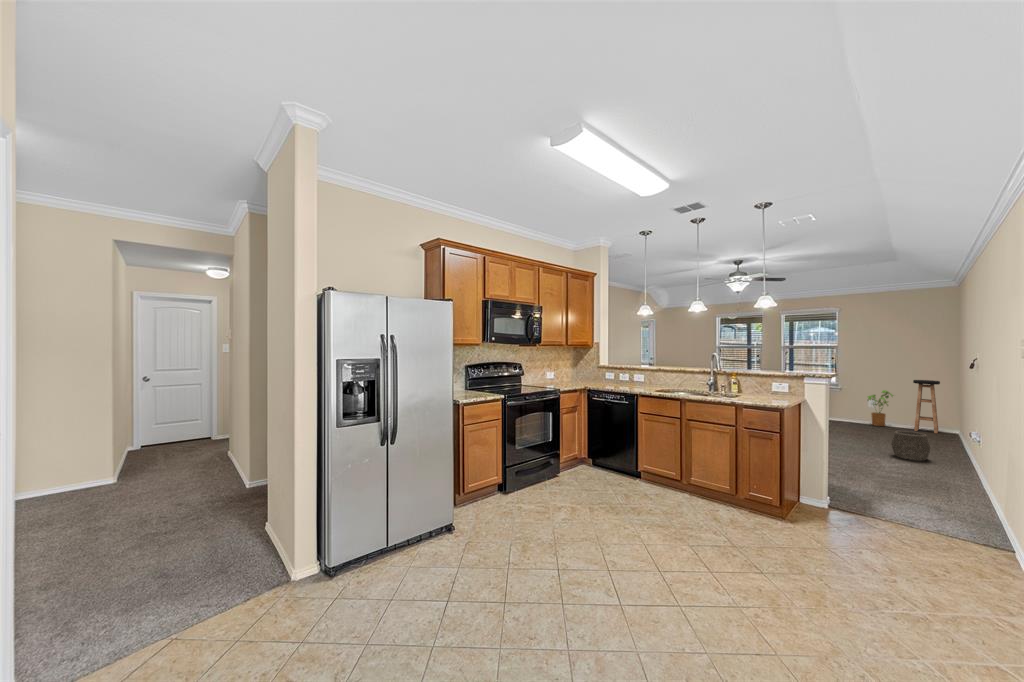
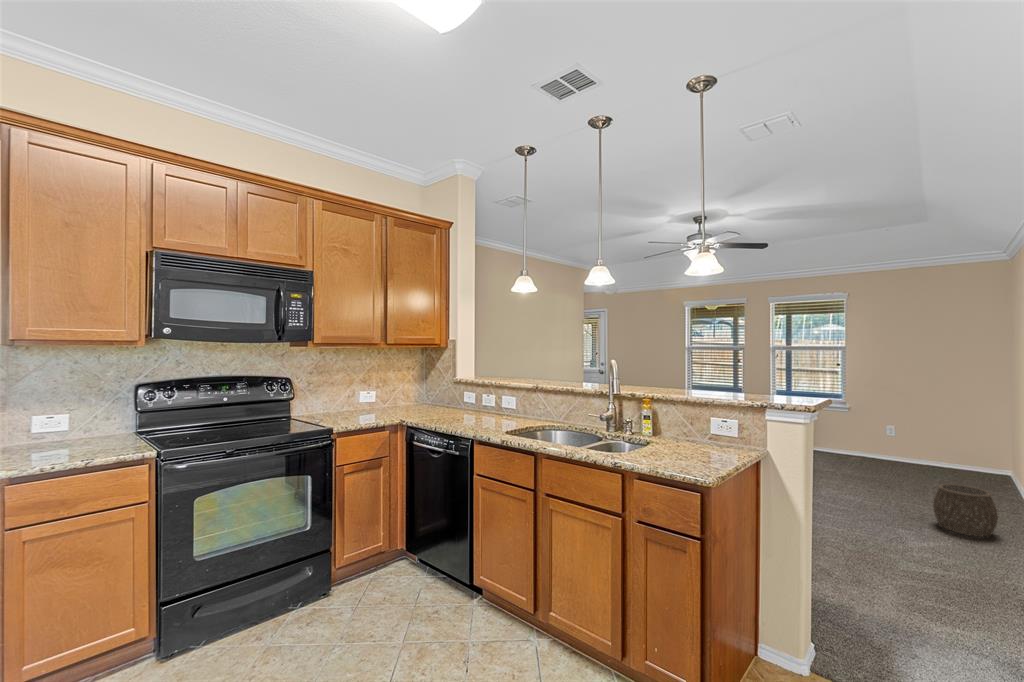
bar stool: present [913,380,940,433] -> none [960,396,999,477]
house plant: present [868,390,893,426] -> none [894,411,934,464]

